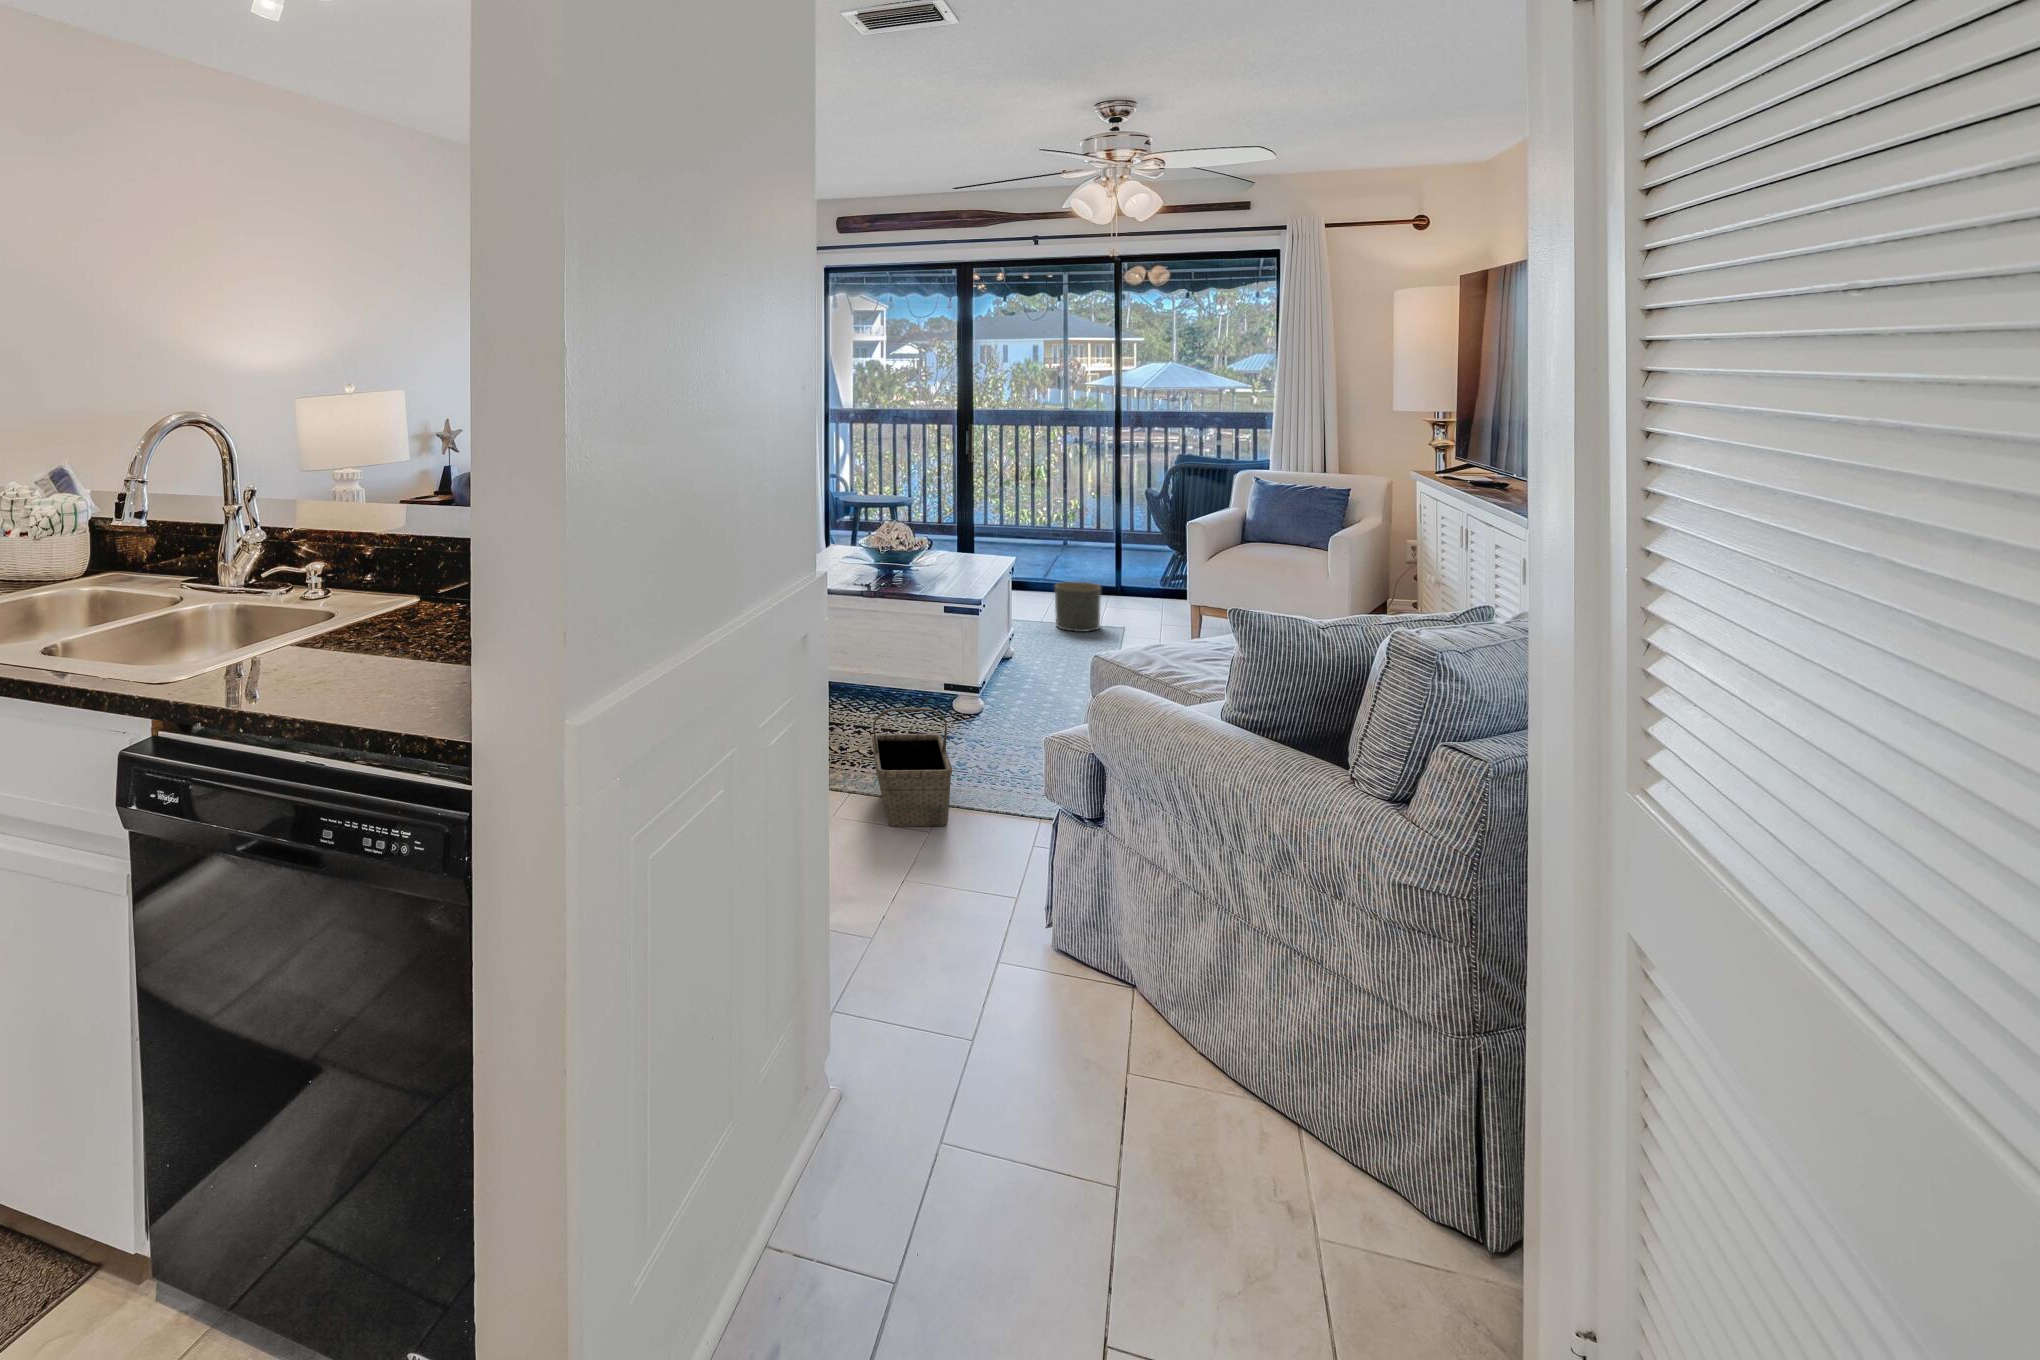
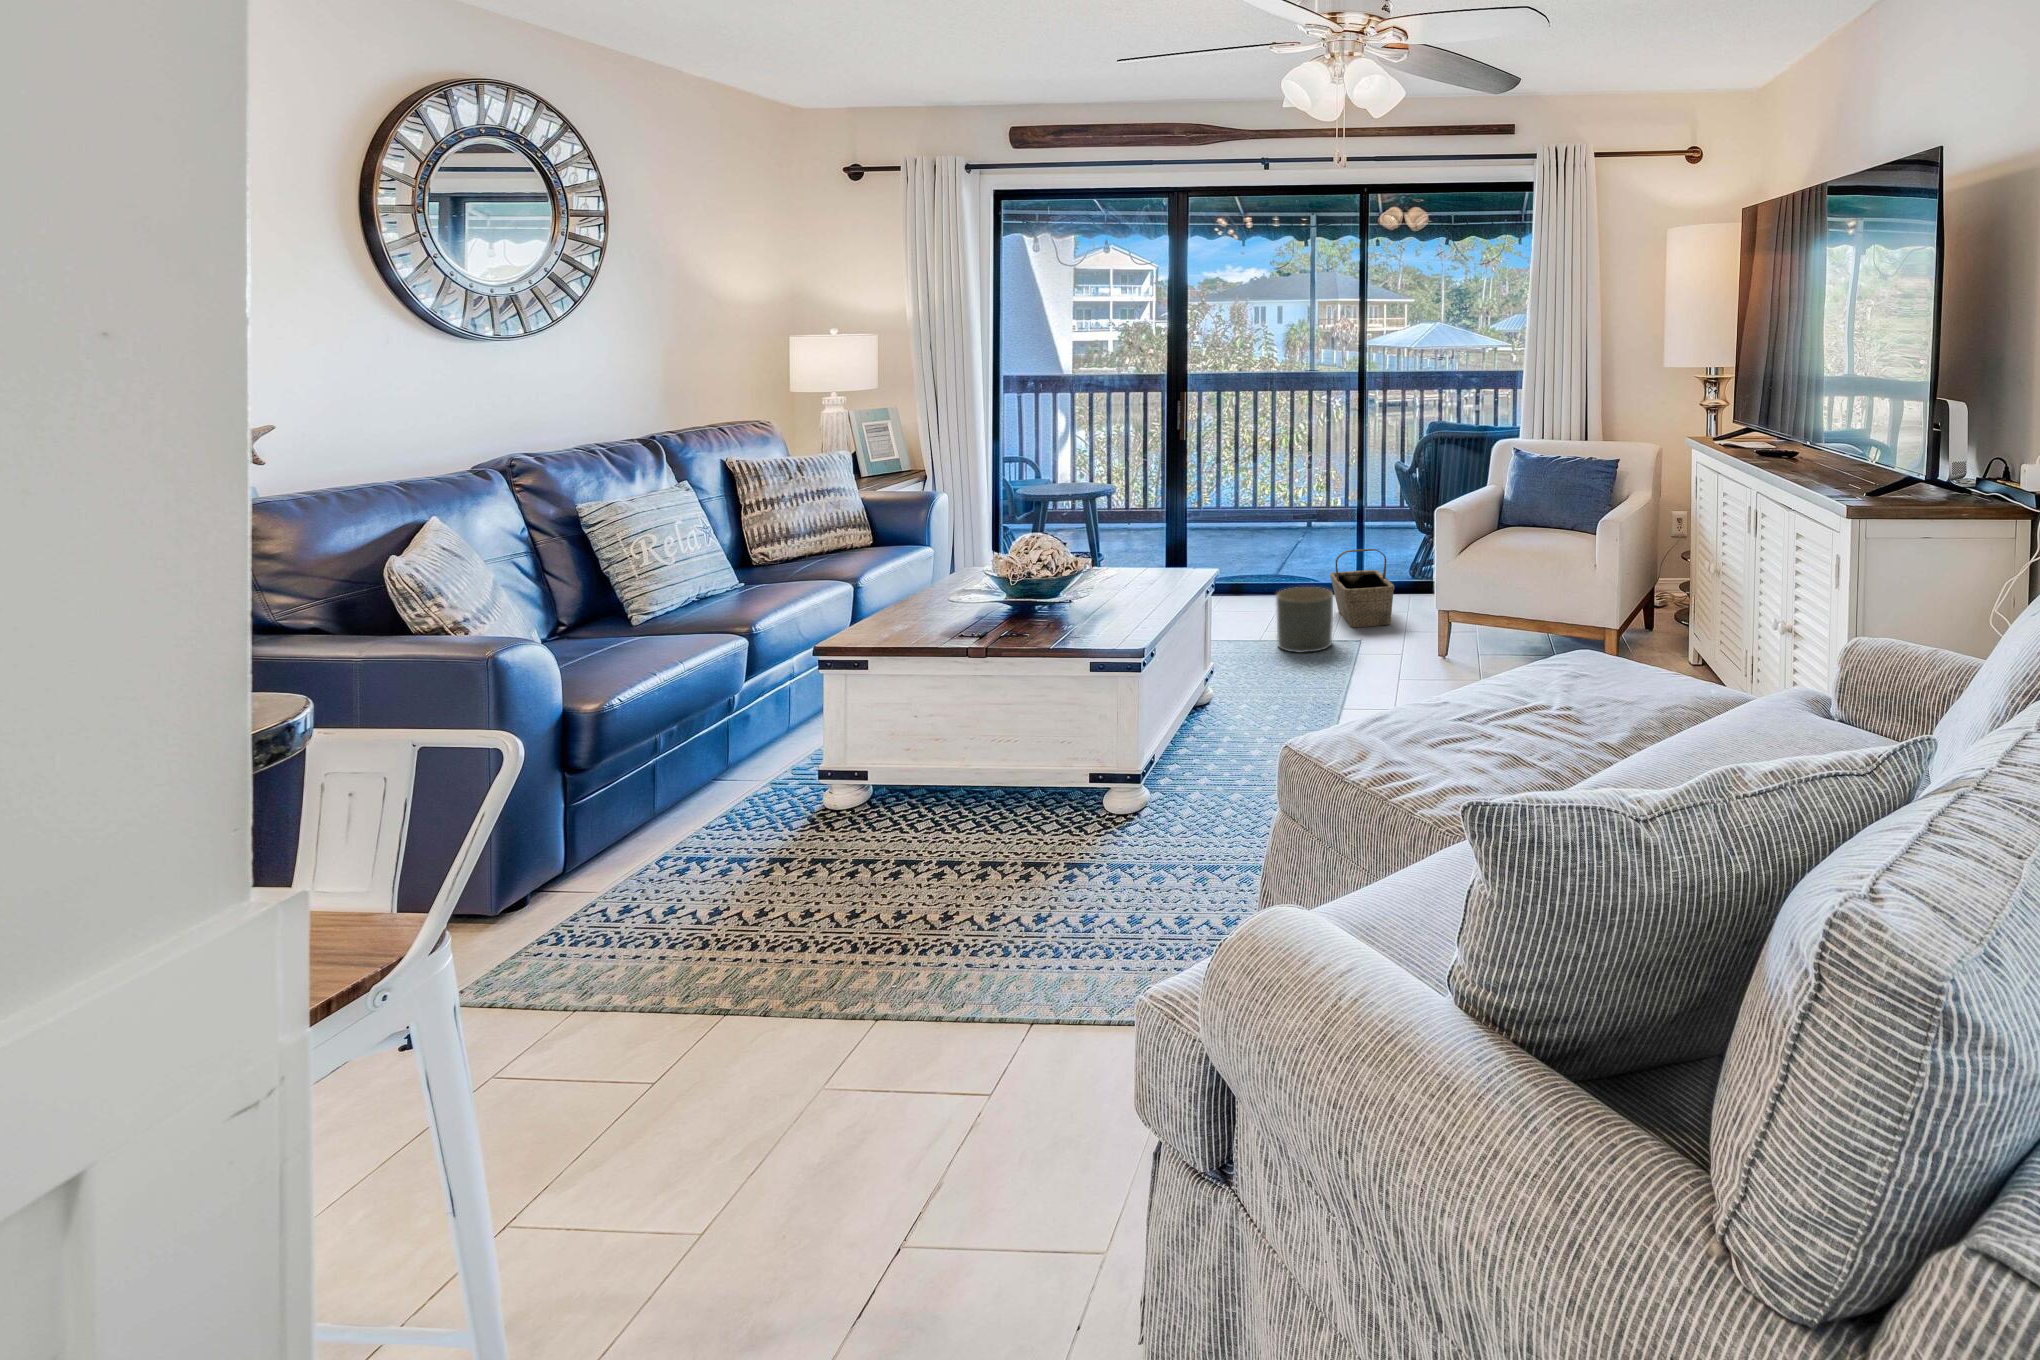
basket: present [872,708,952,827] -> present [1330,549,1394,628]

